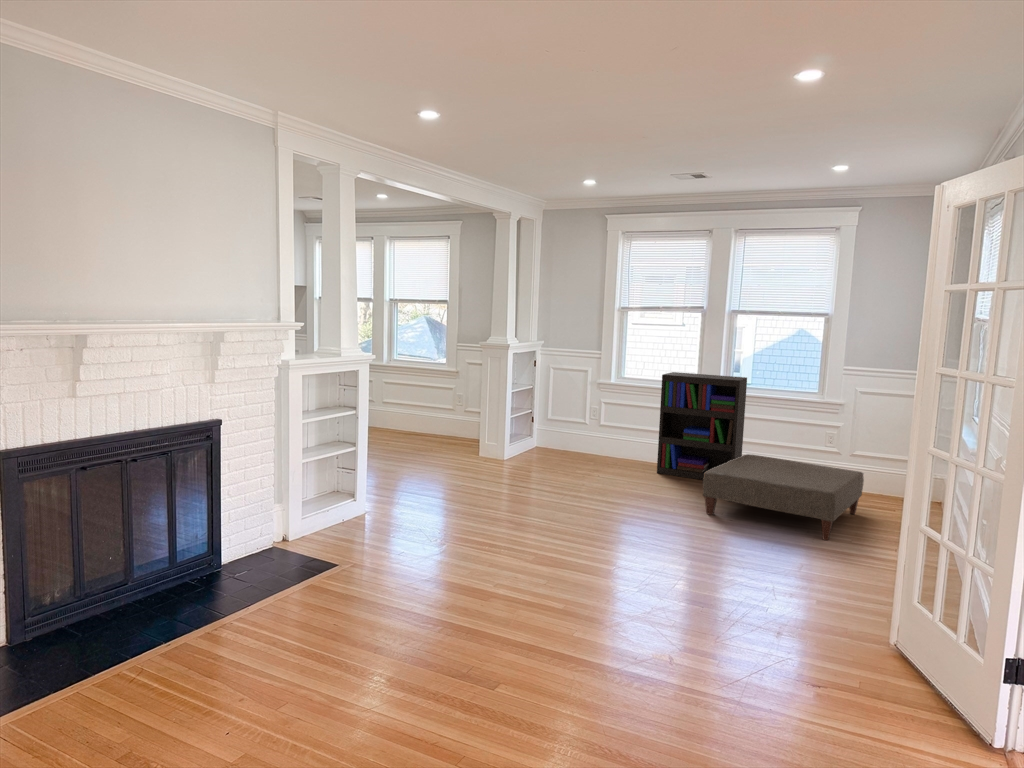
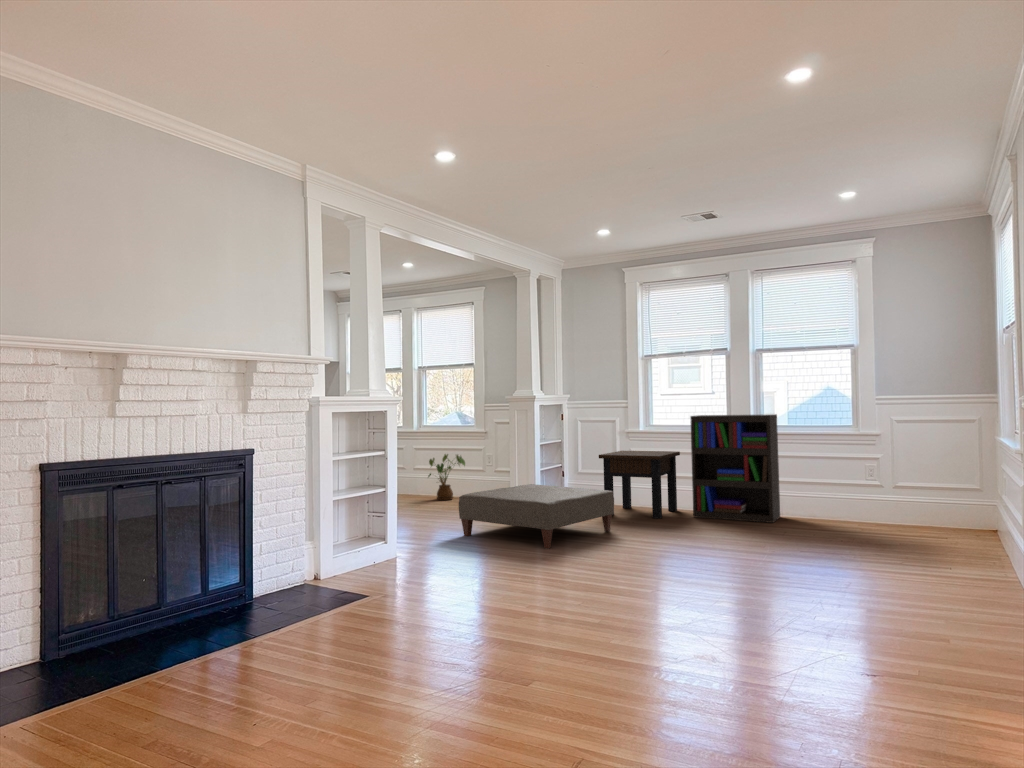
house plant: none [396,391,435,438] -> present [428,454,465,500]
side table: none [568,401,649,474] -> present [599,451,680,519]
ottoman: present [703,454,864,540] -> present [459,484,614,548]

